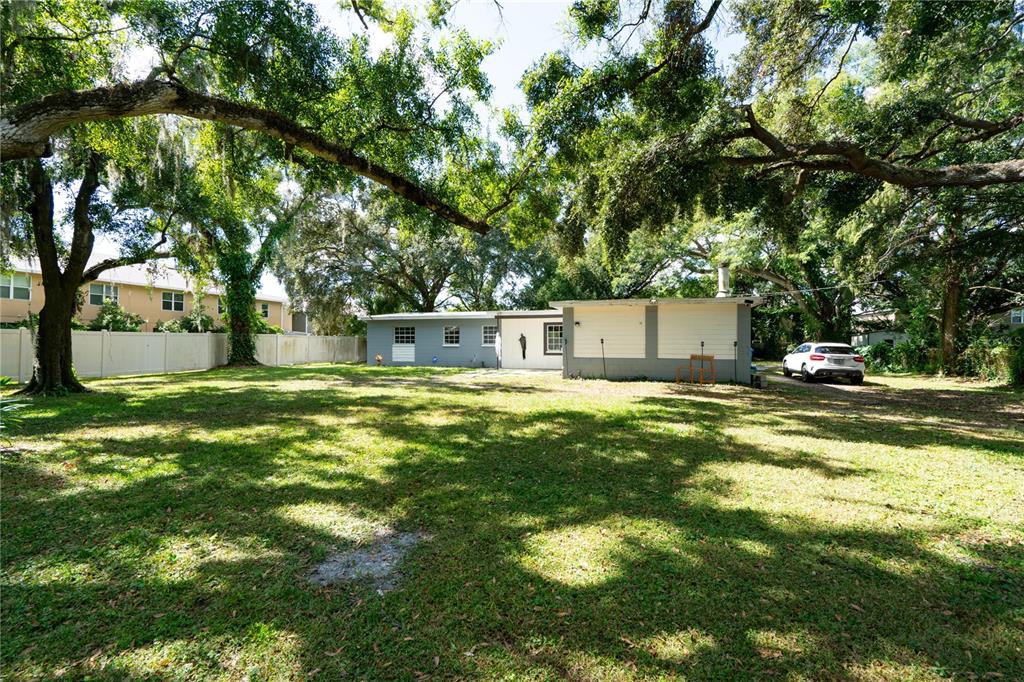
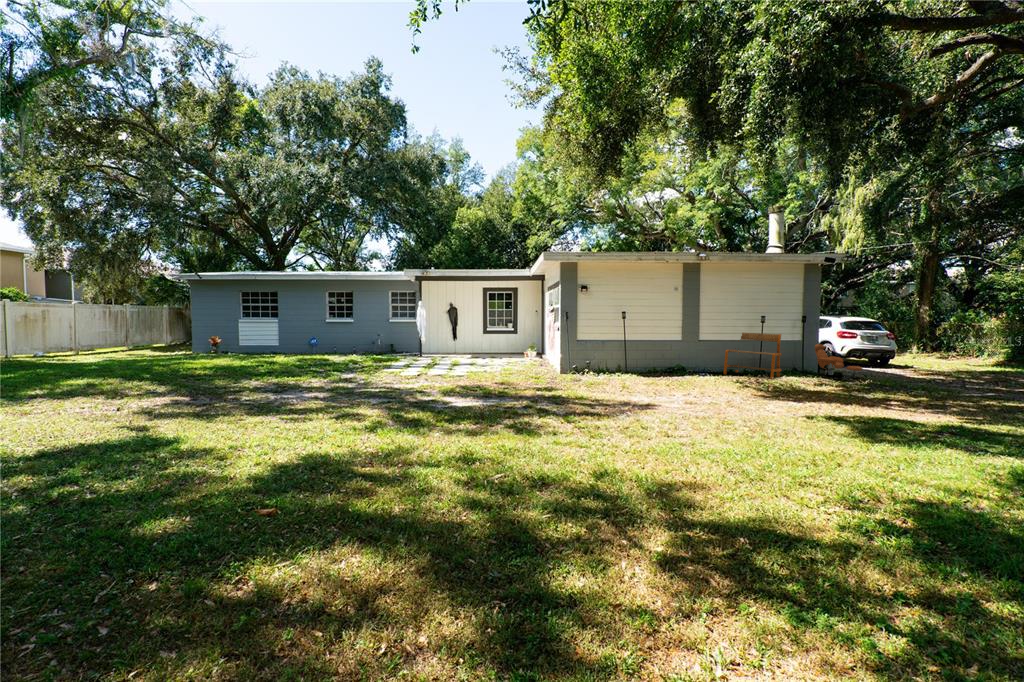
lounge chair: none [751,364,779,390] -> present [815,344,862,378]

